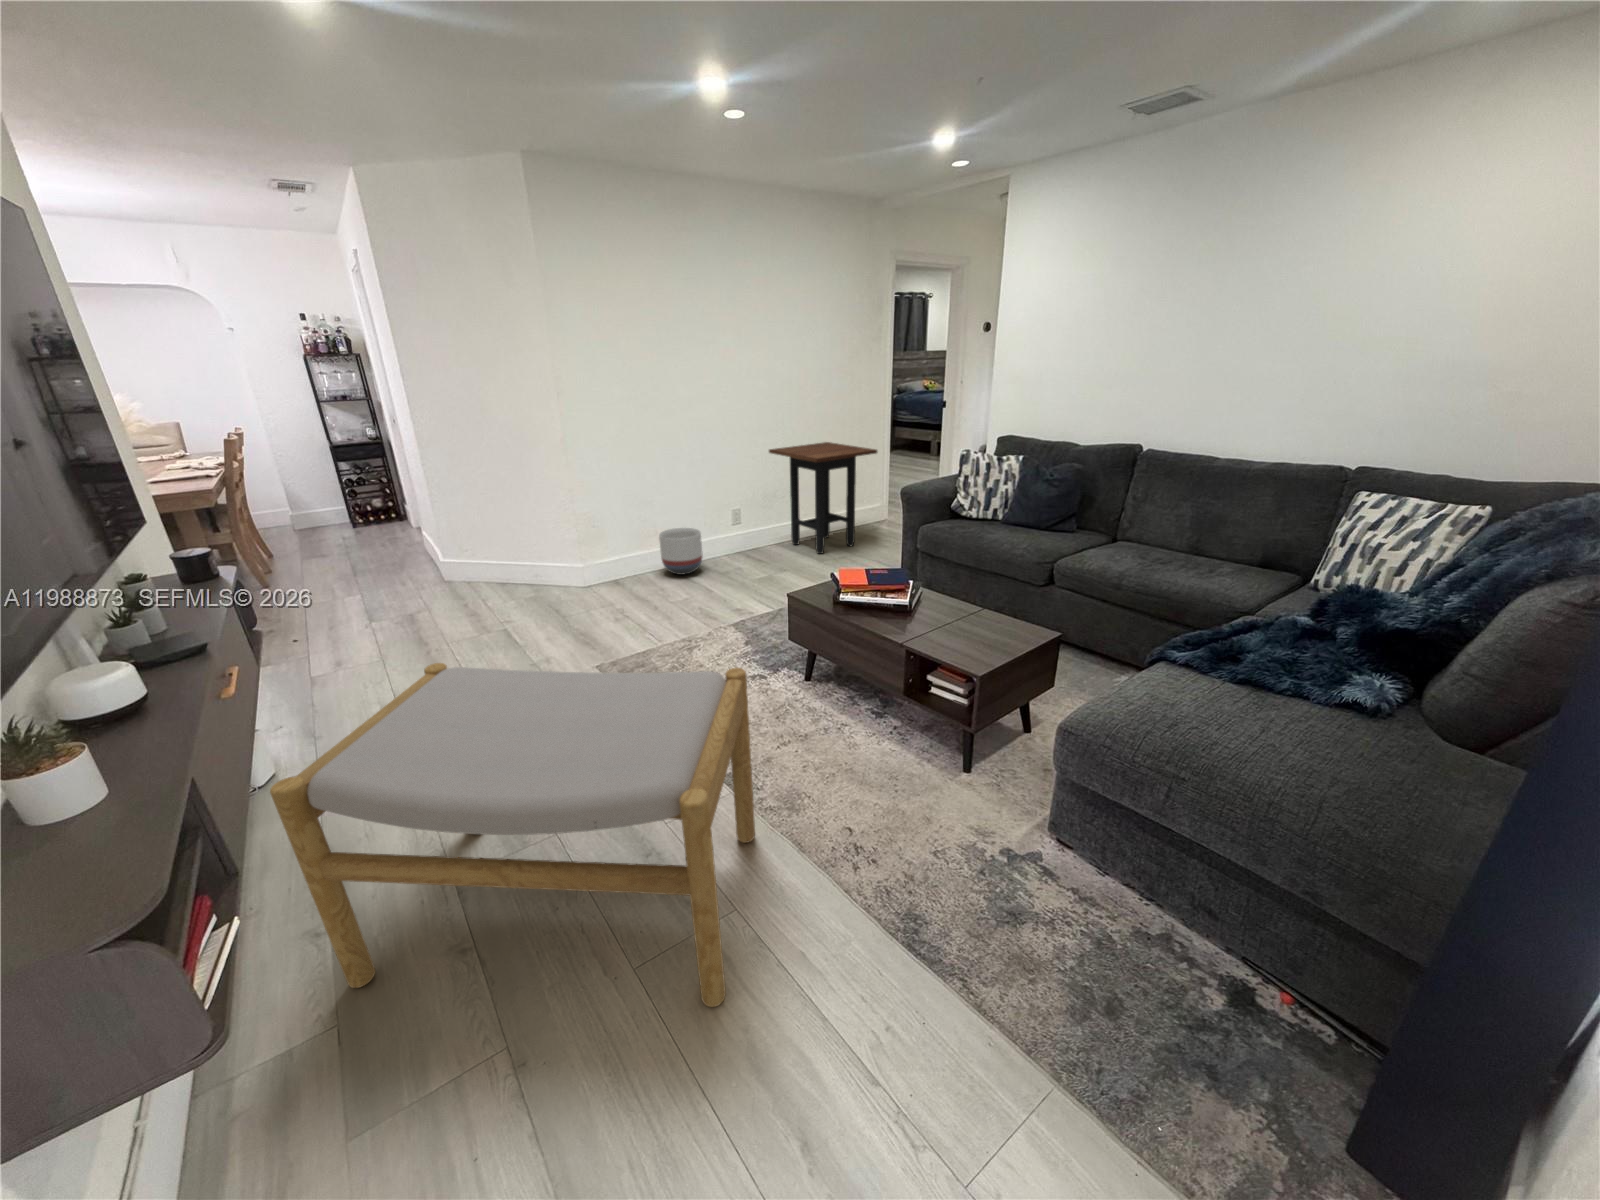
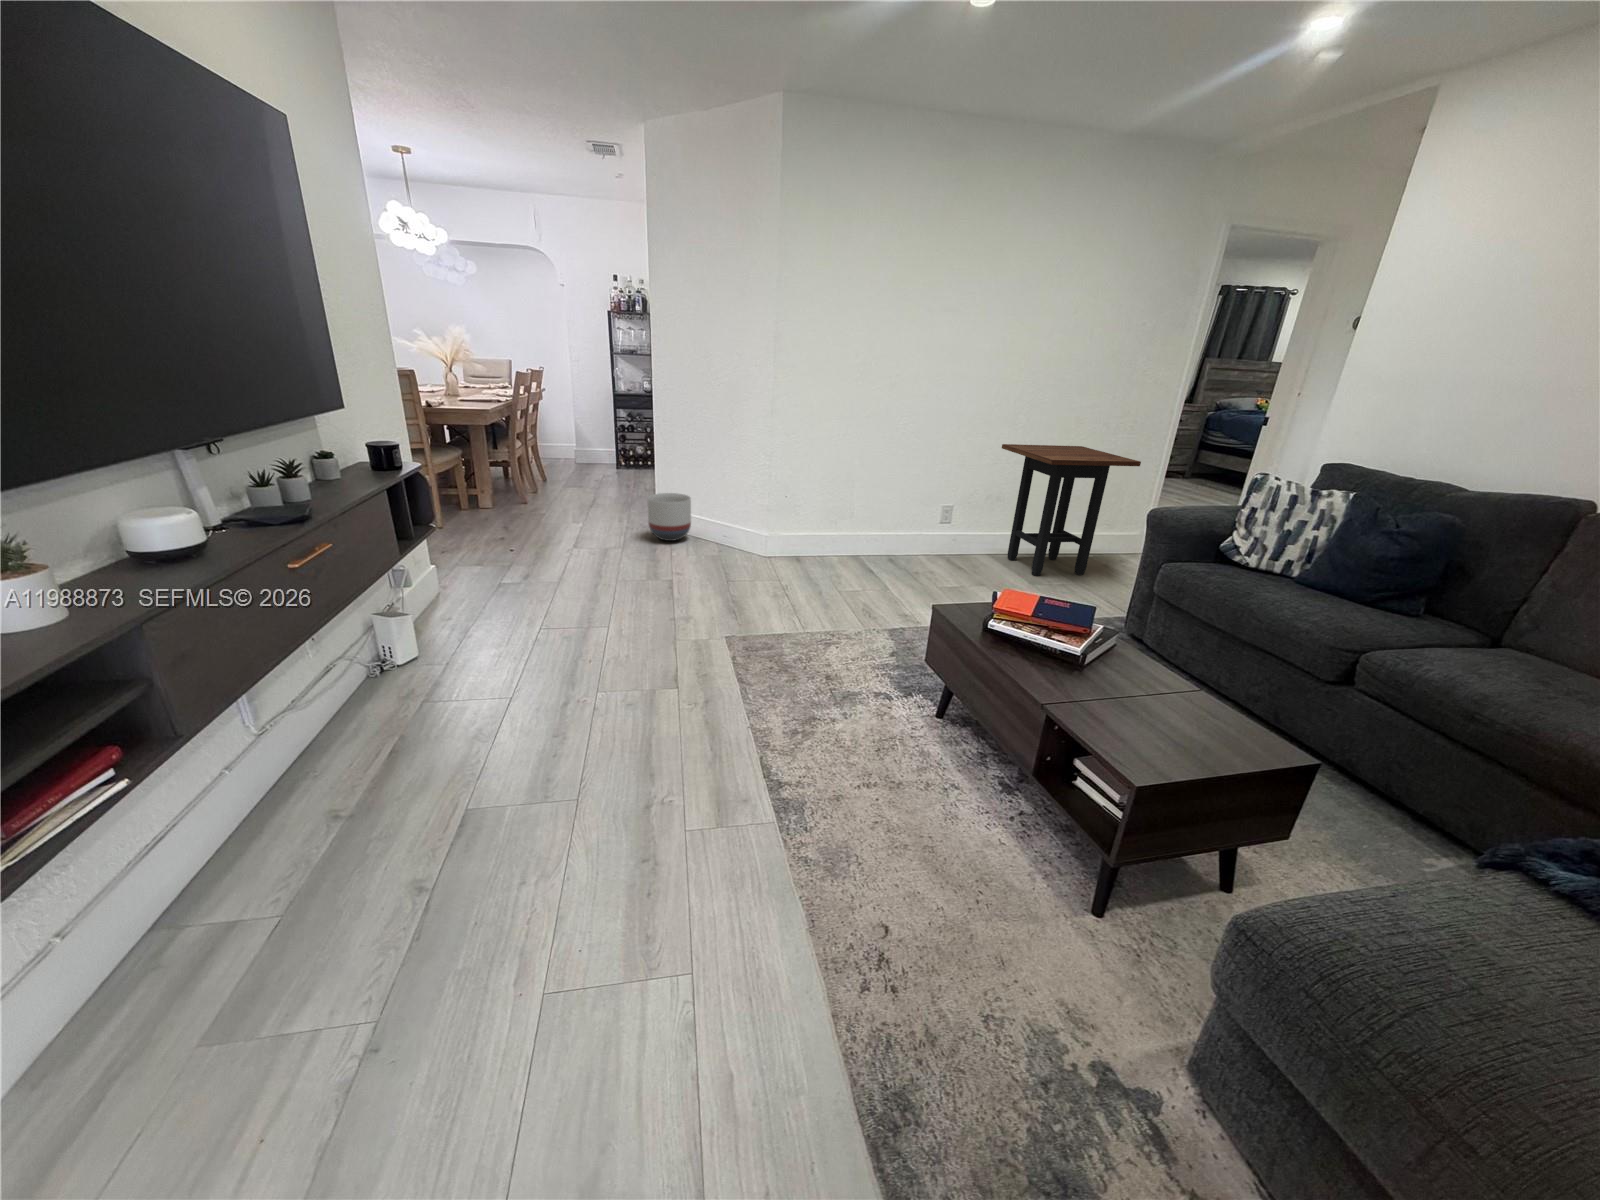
planter: present [659,528,703,575] -> present [648,493,691,541]
footstool: present [270,663,755,1007] -> none [254,583,778,1093]

